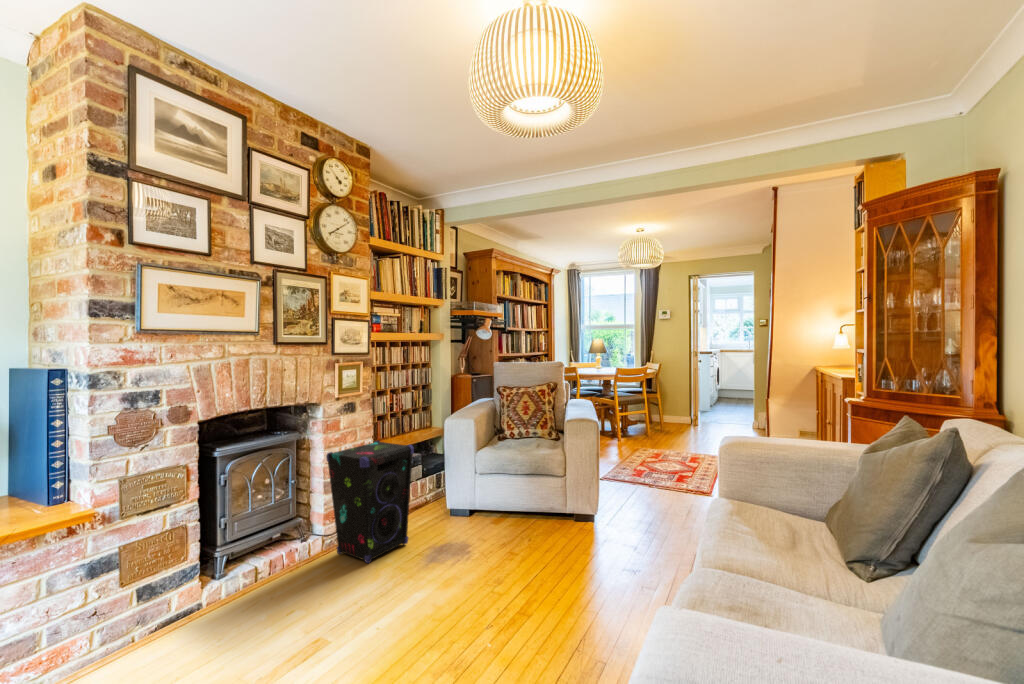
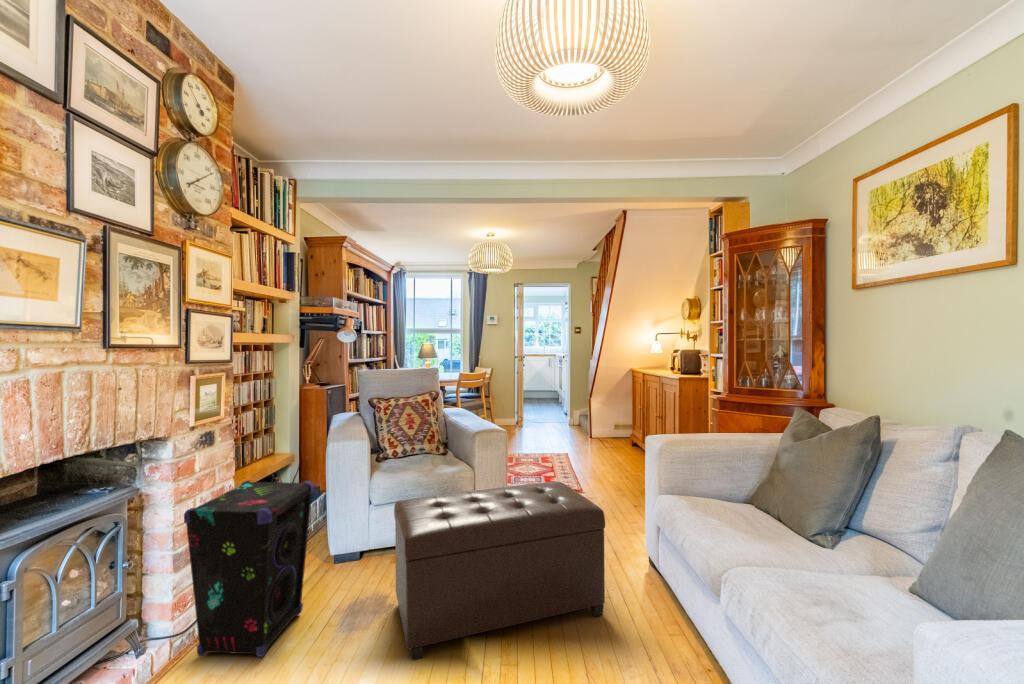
ottoman: none [445,468,636,604] -> present [394,482,605,661]

